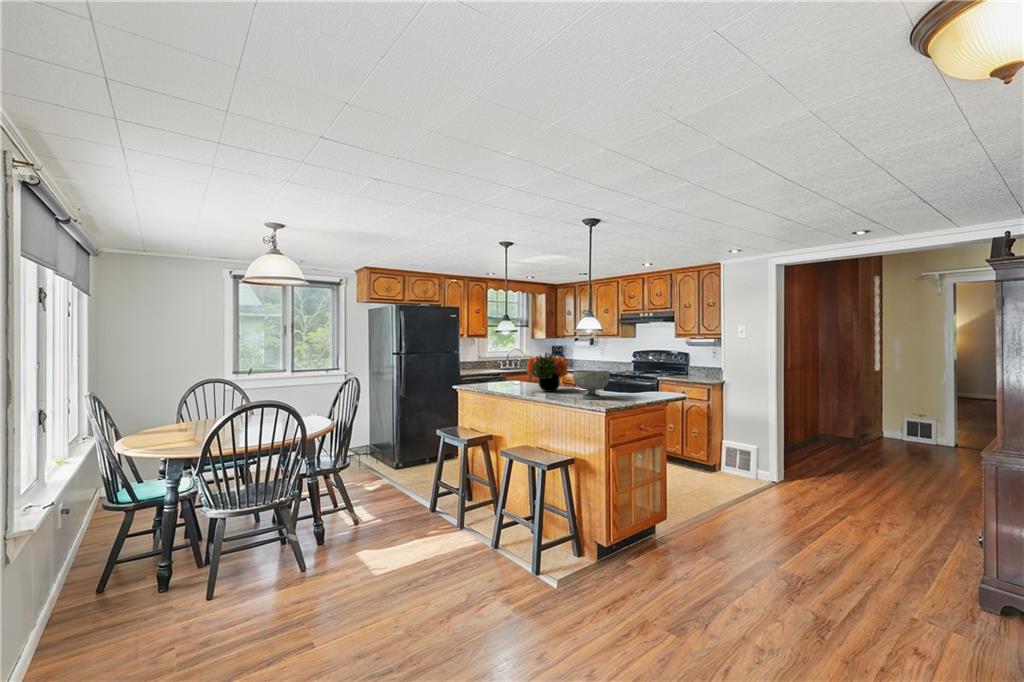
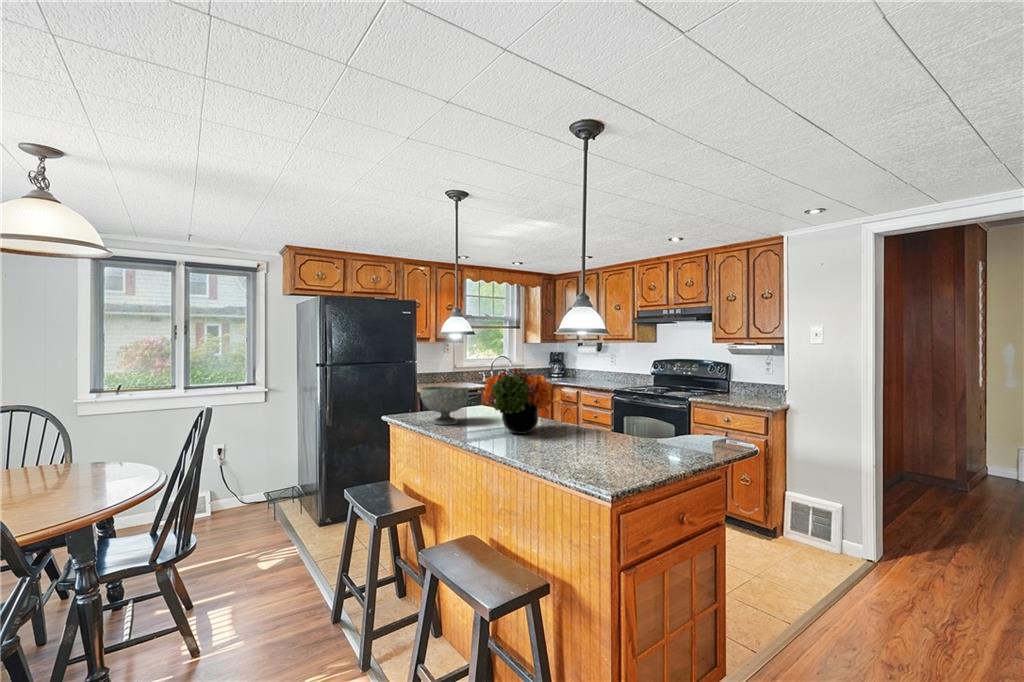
decorative bowl: present [573,370,610,399] -> present [420,386,469,425]

